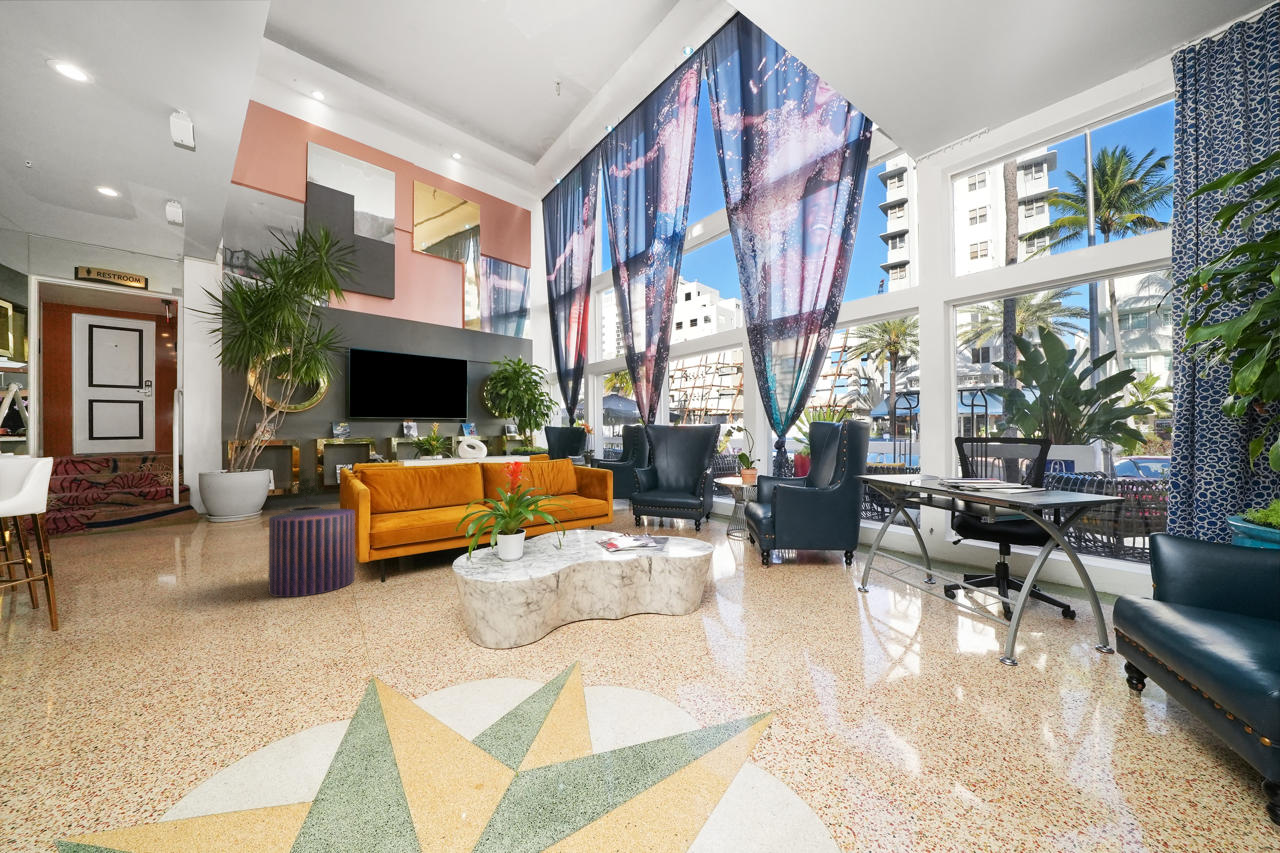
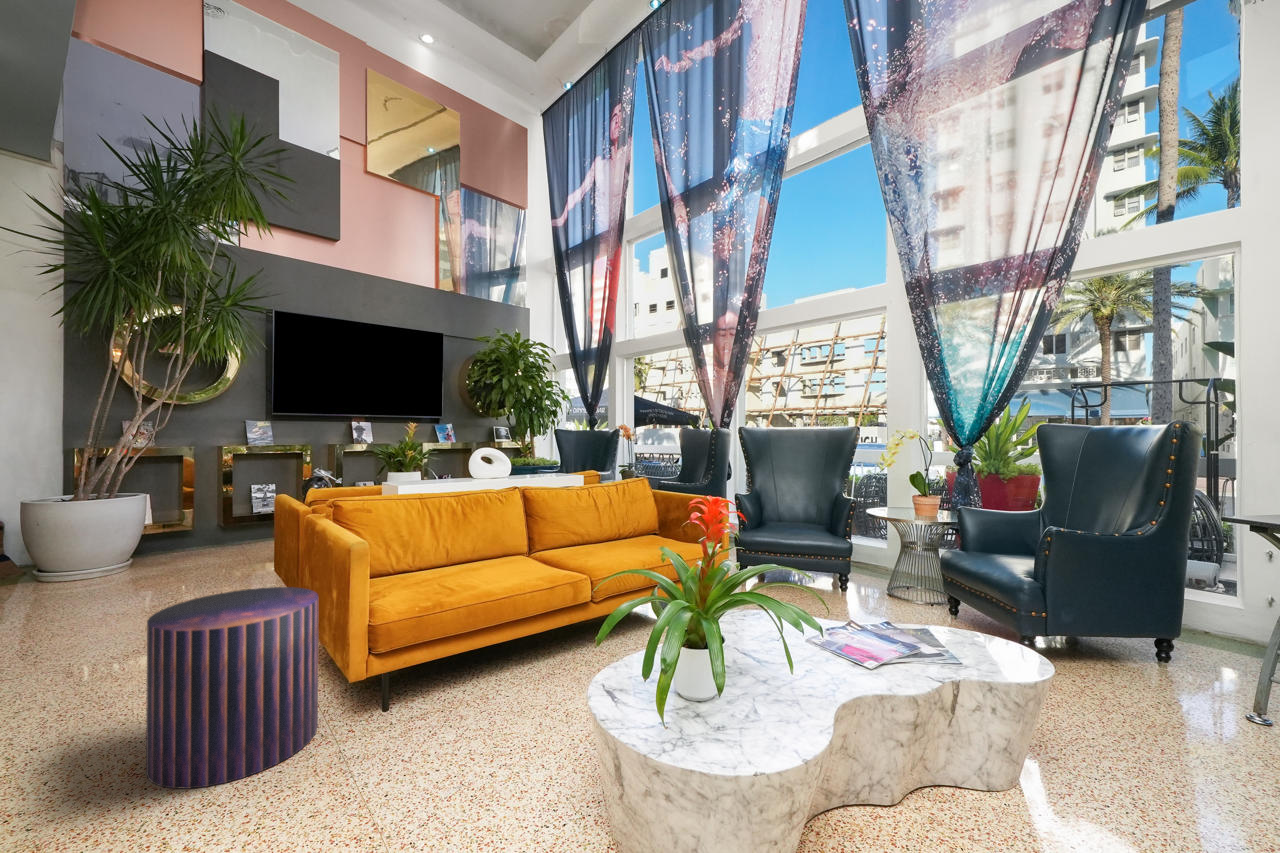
potted tree: present [290,464,322,512] -> none [177,481,234,556]

